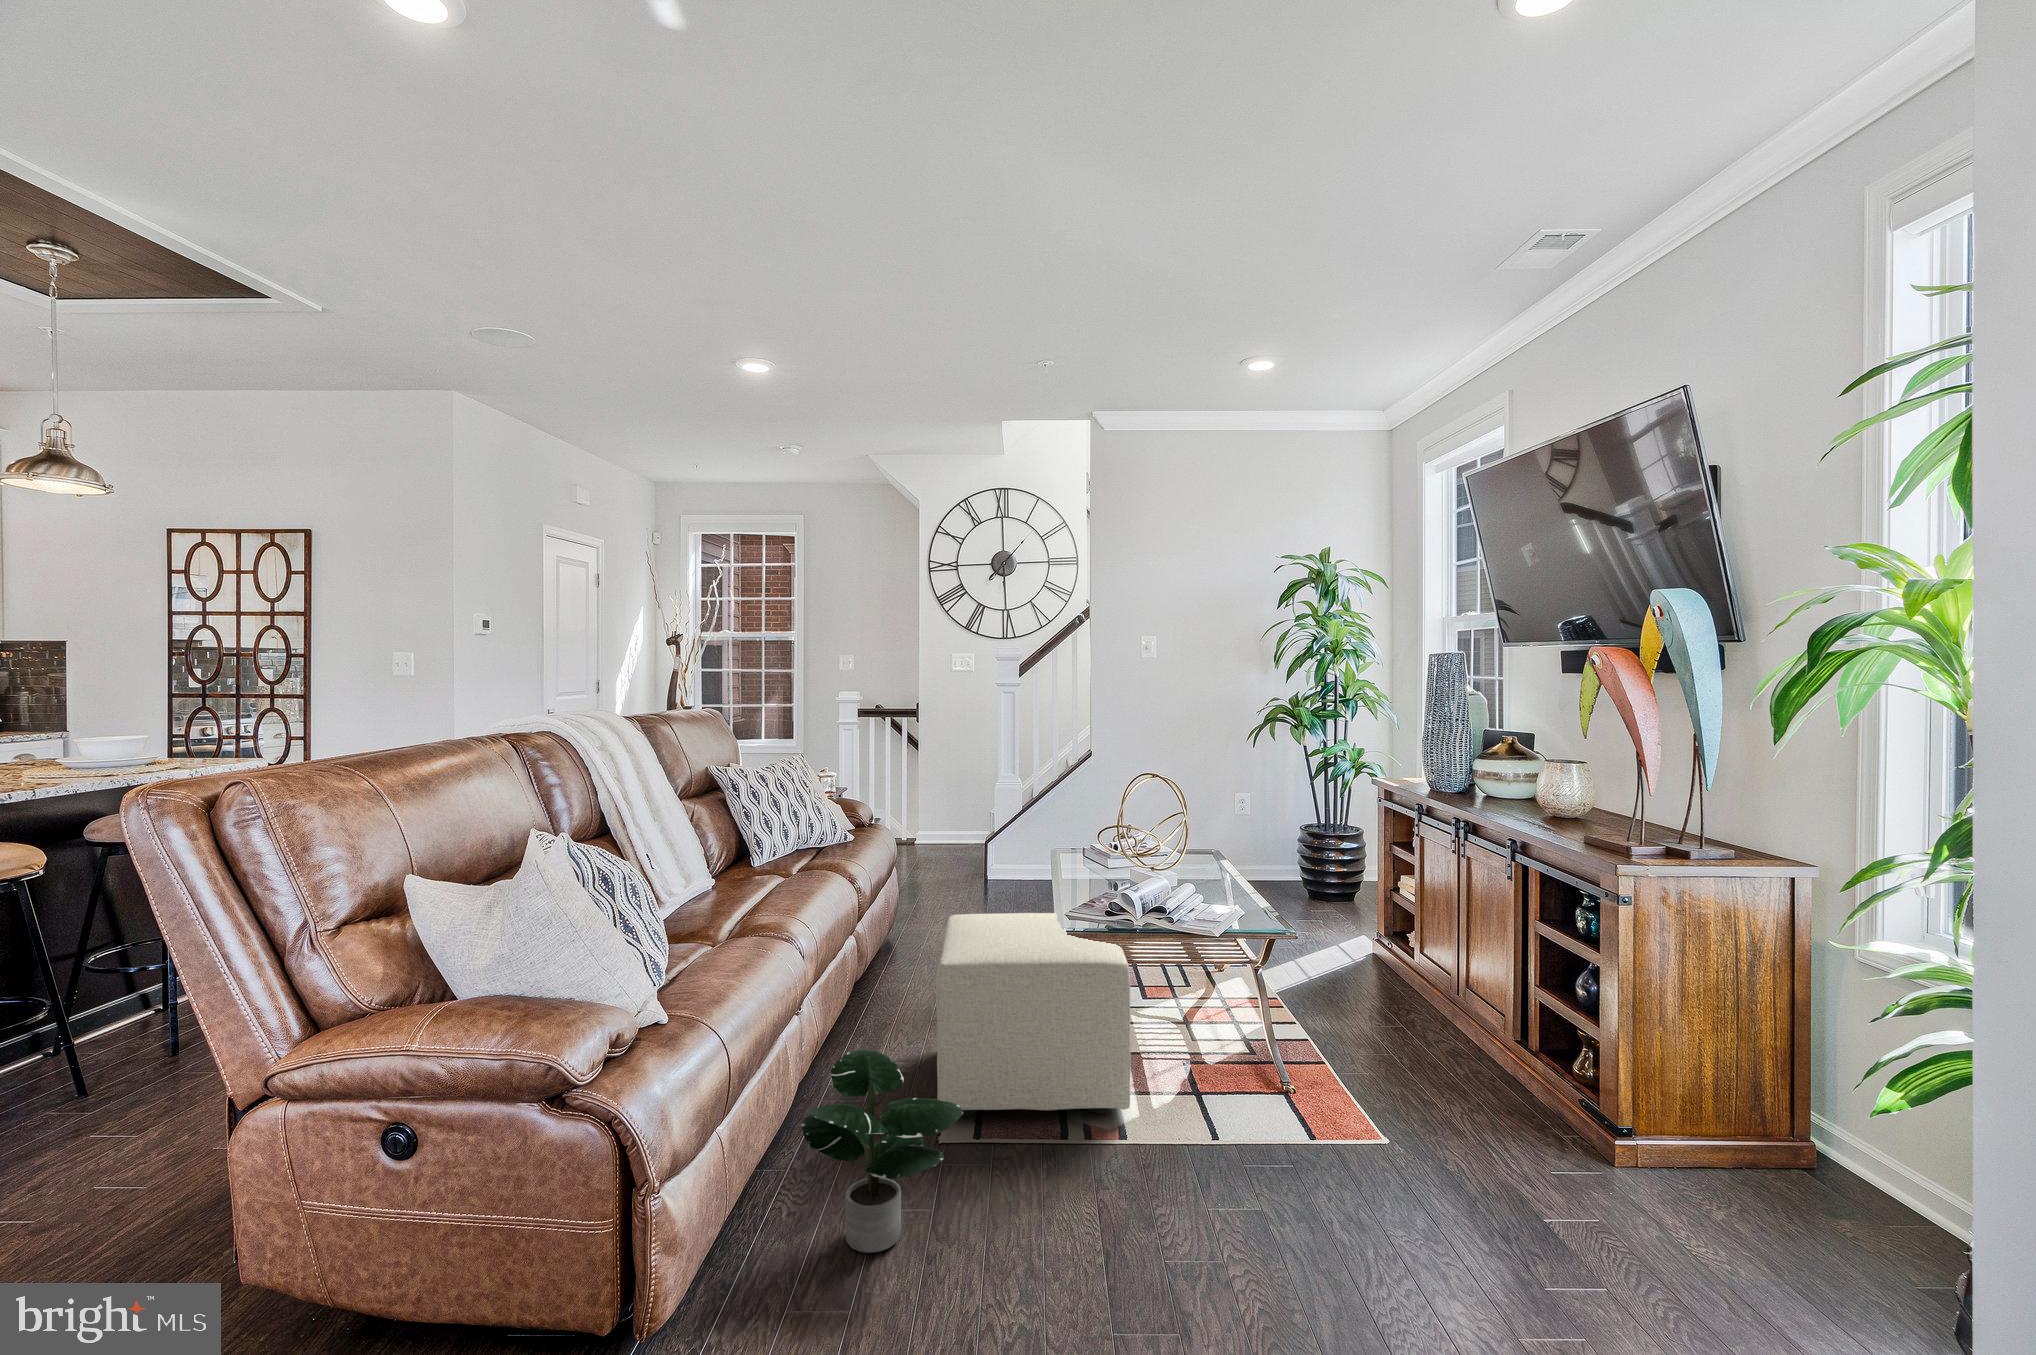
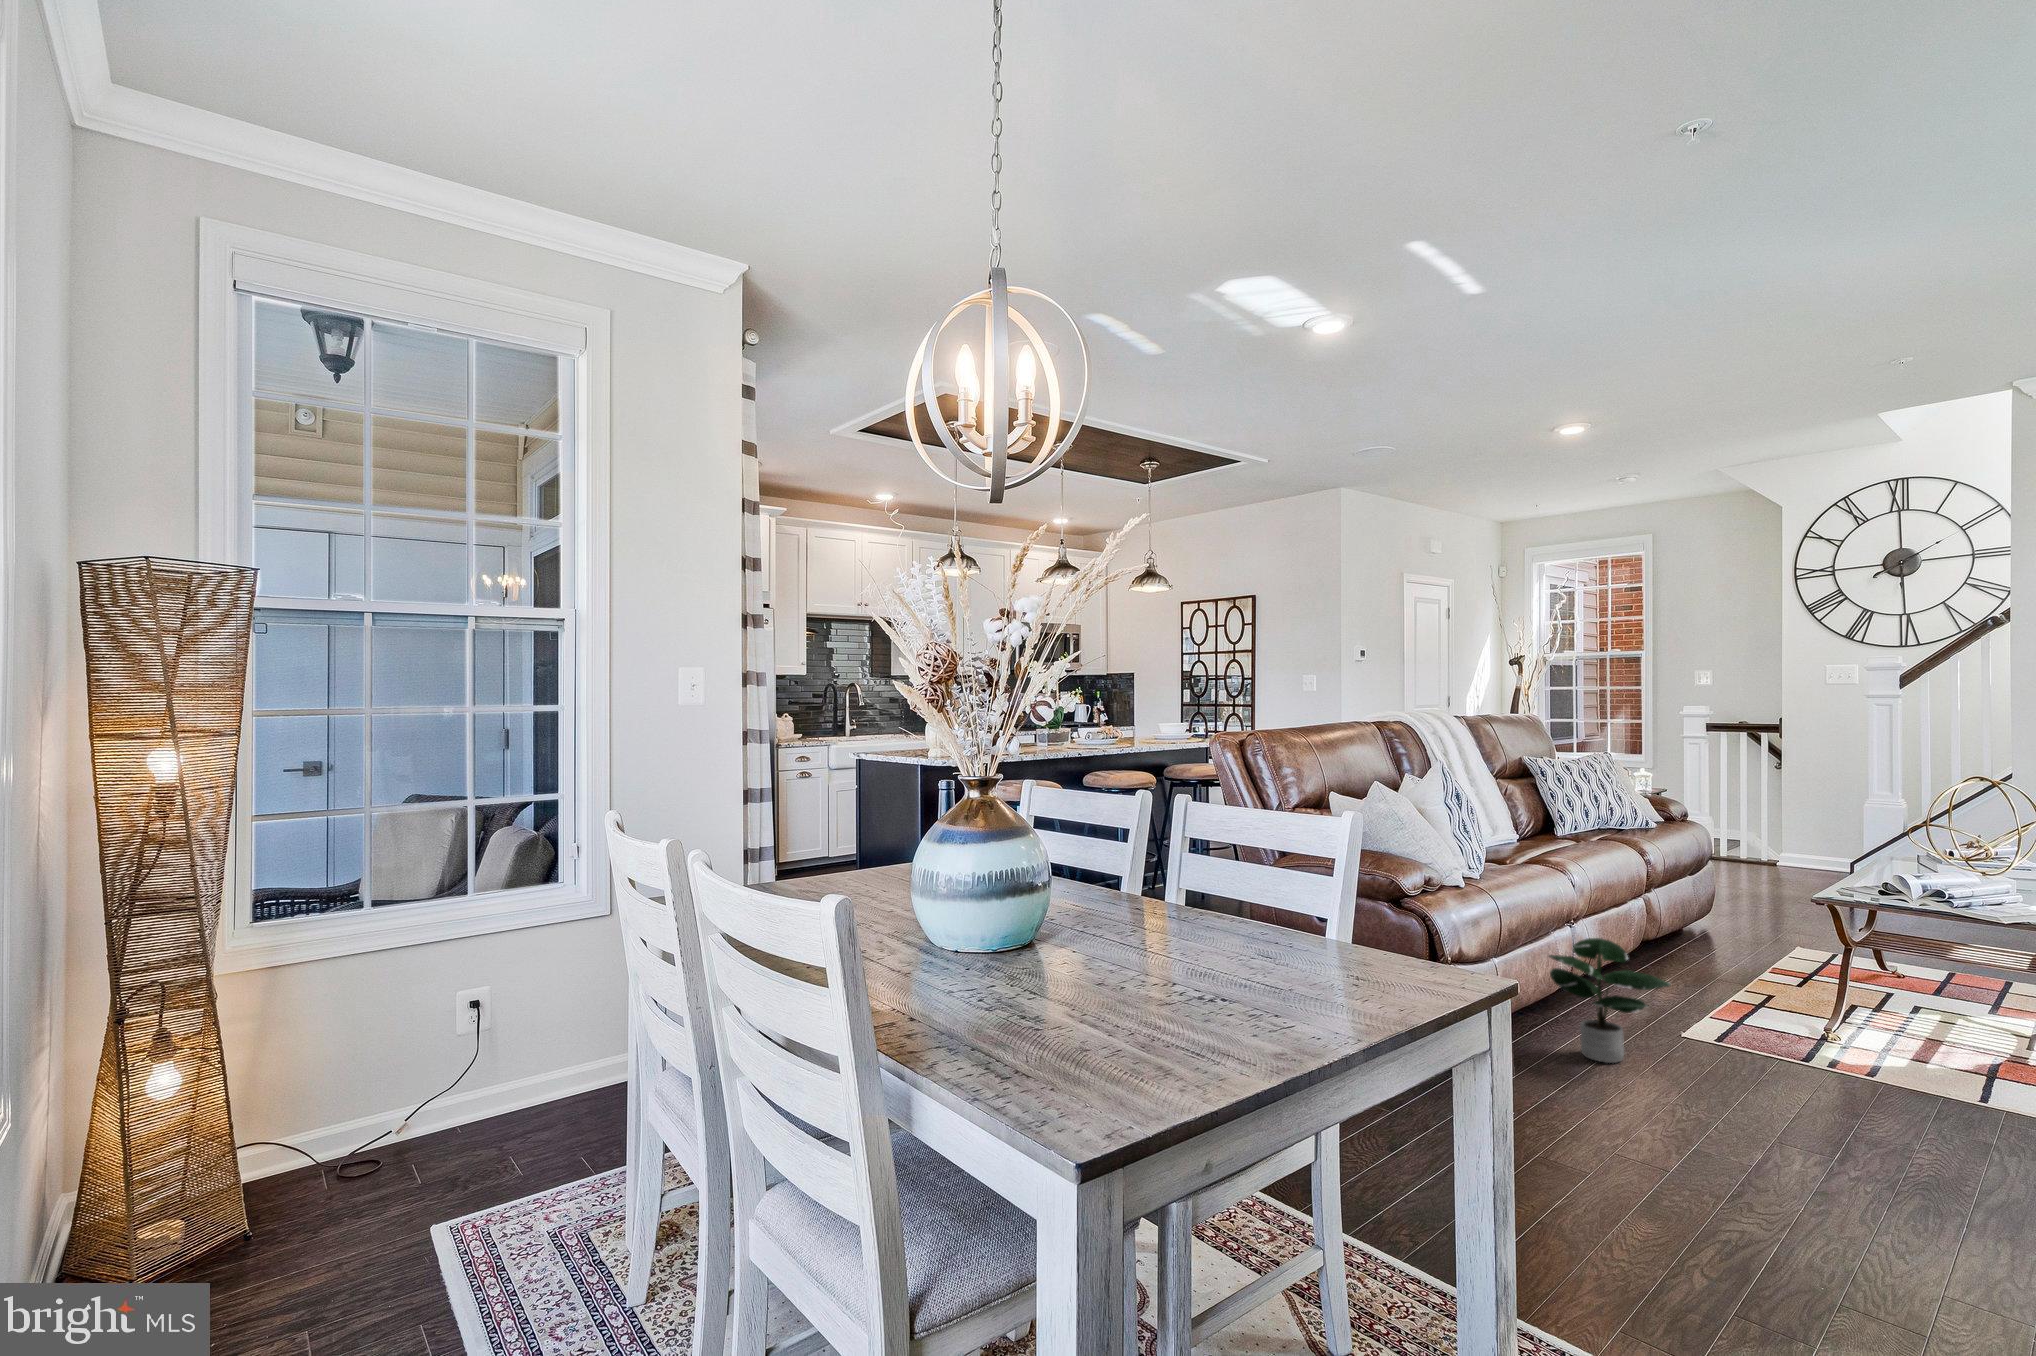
ottoman: present [936,913,1131,1116] -> none [1682,884,1903,1058]

